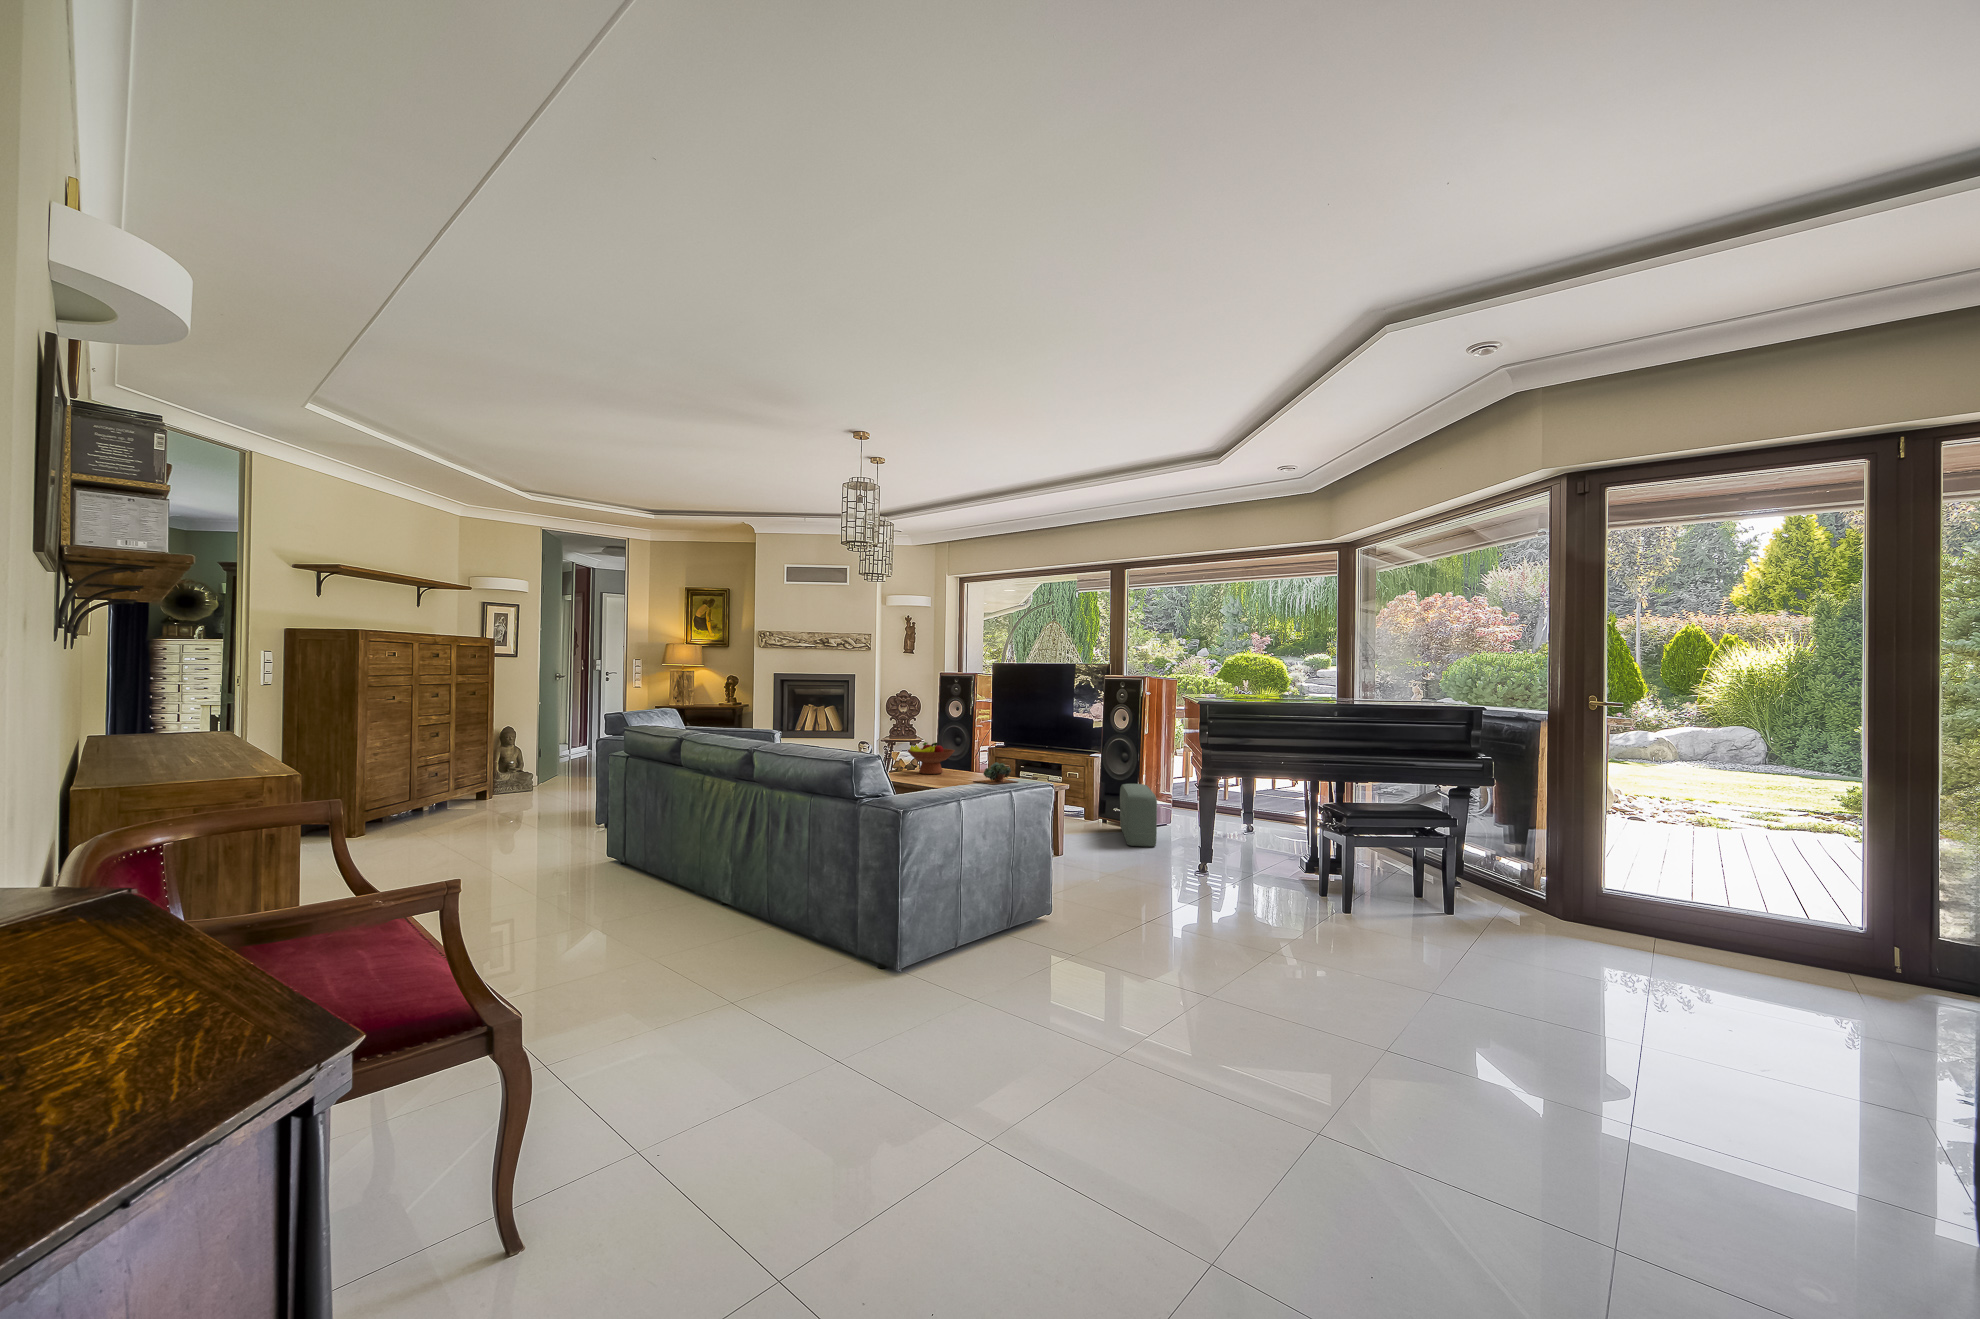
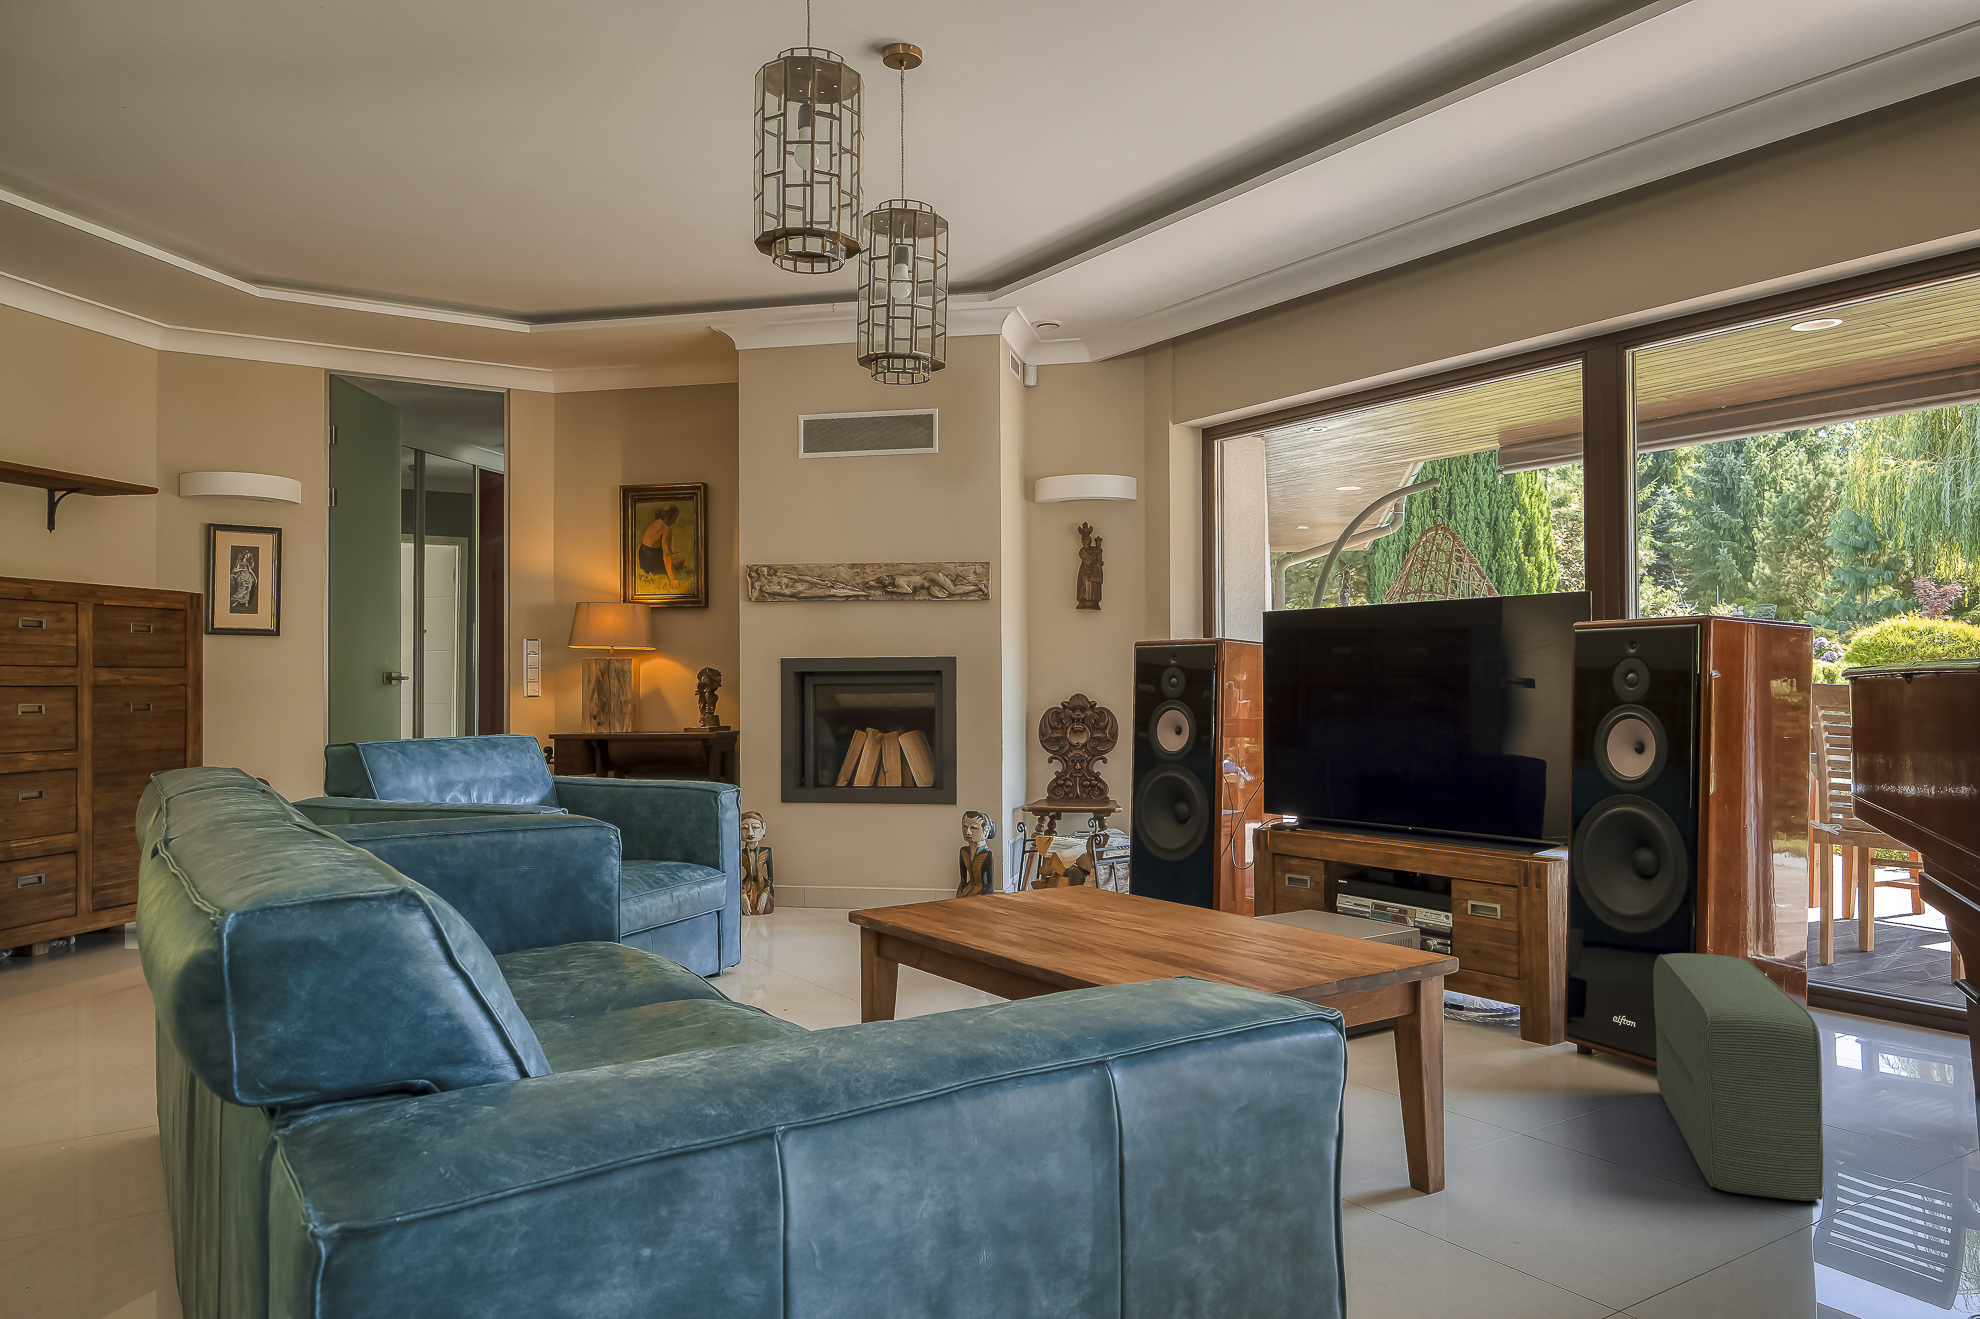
fruit bowl: present [907,742,955,774] -> none [981,820,1120,915]
succulent plant: present [973,762,1018,785] -> none [1156,890,1310,969]

